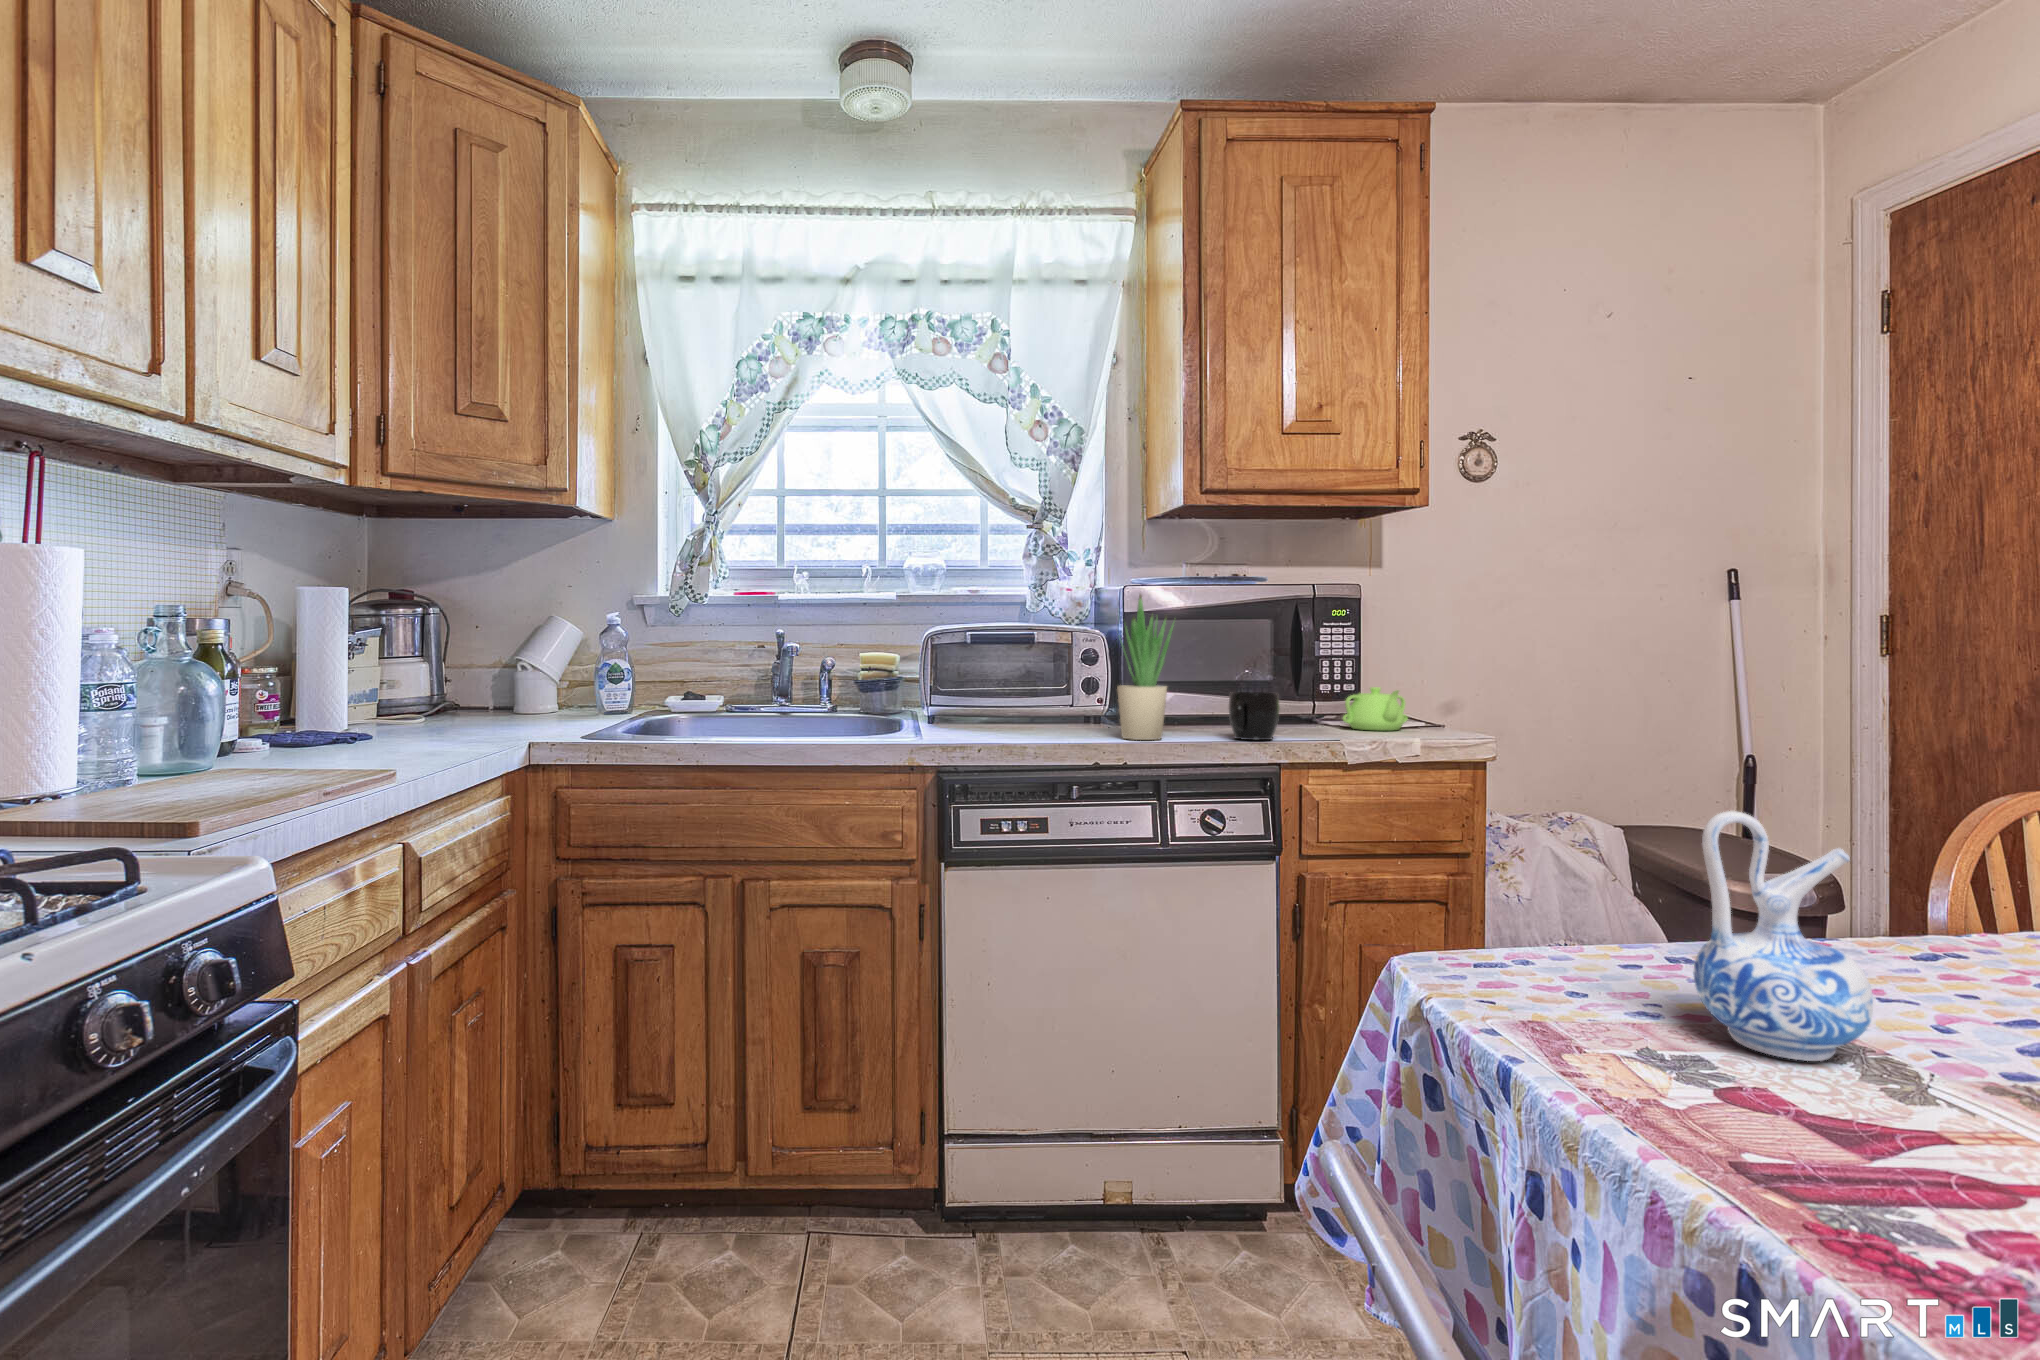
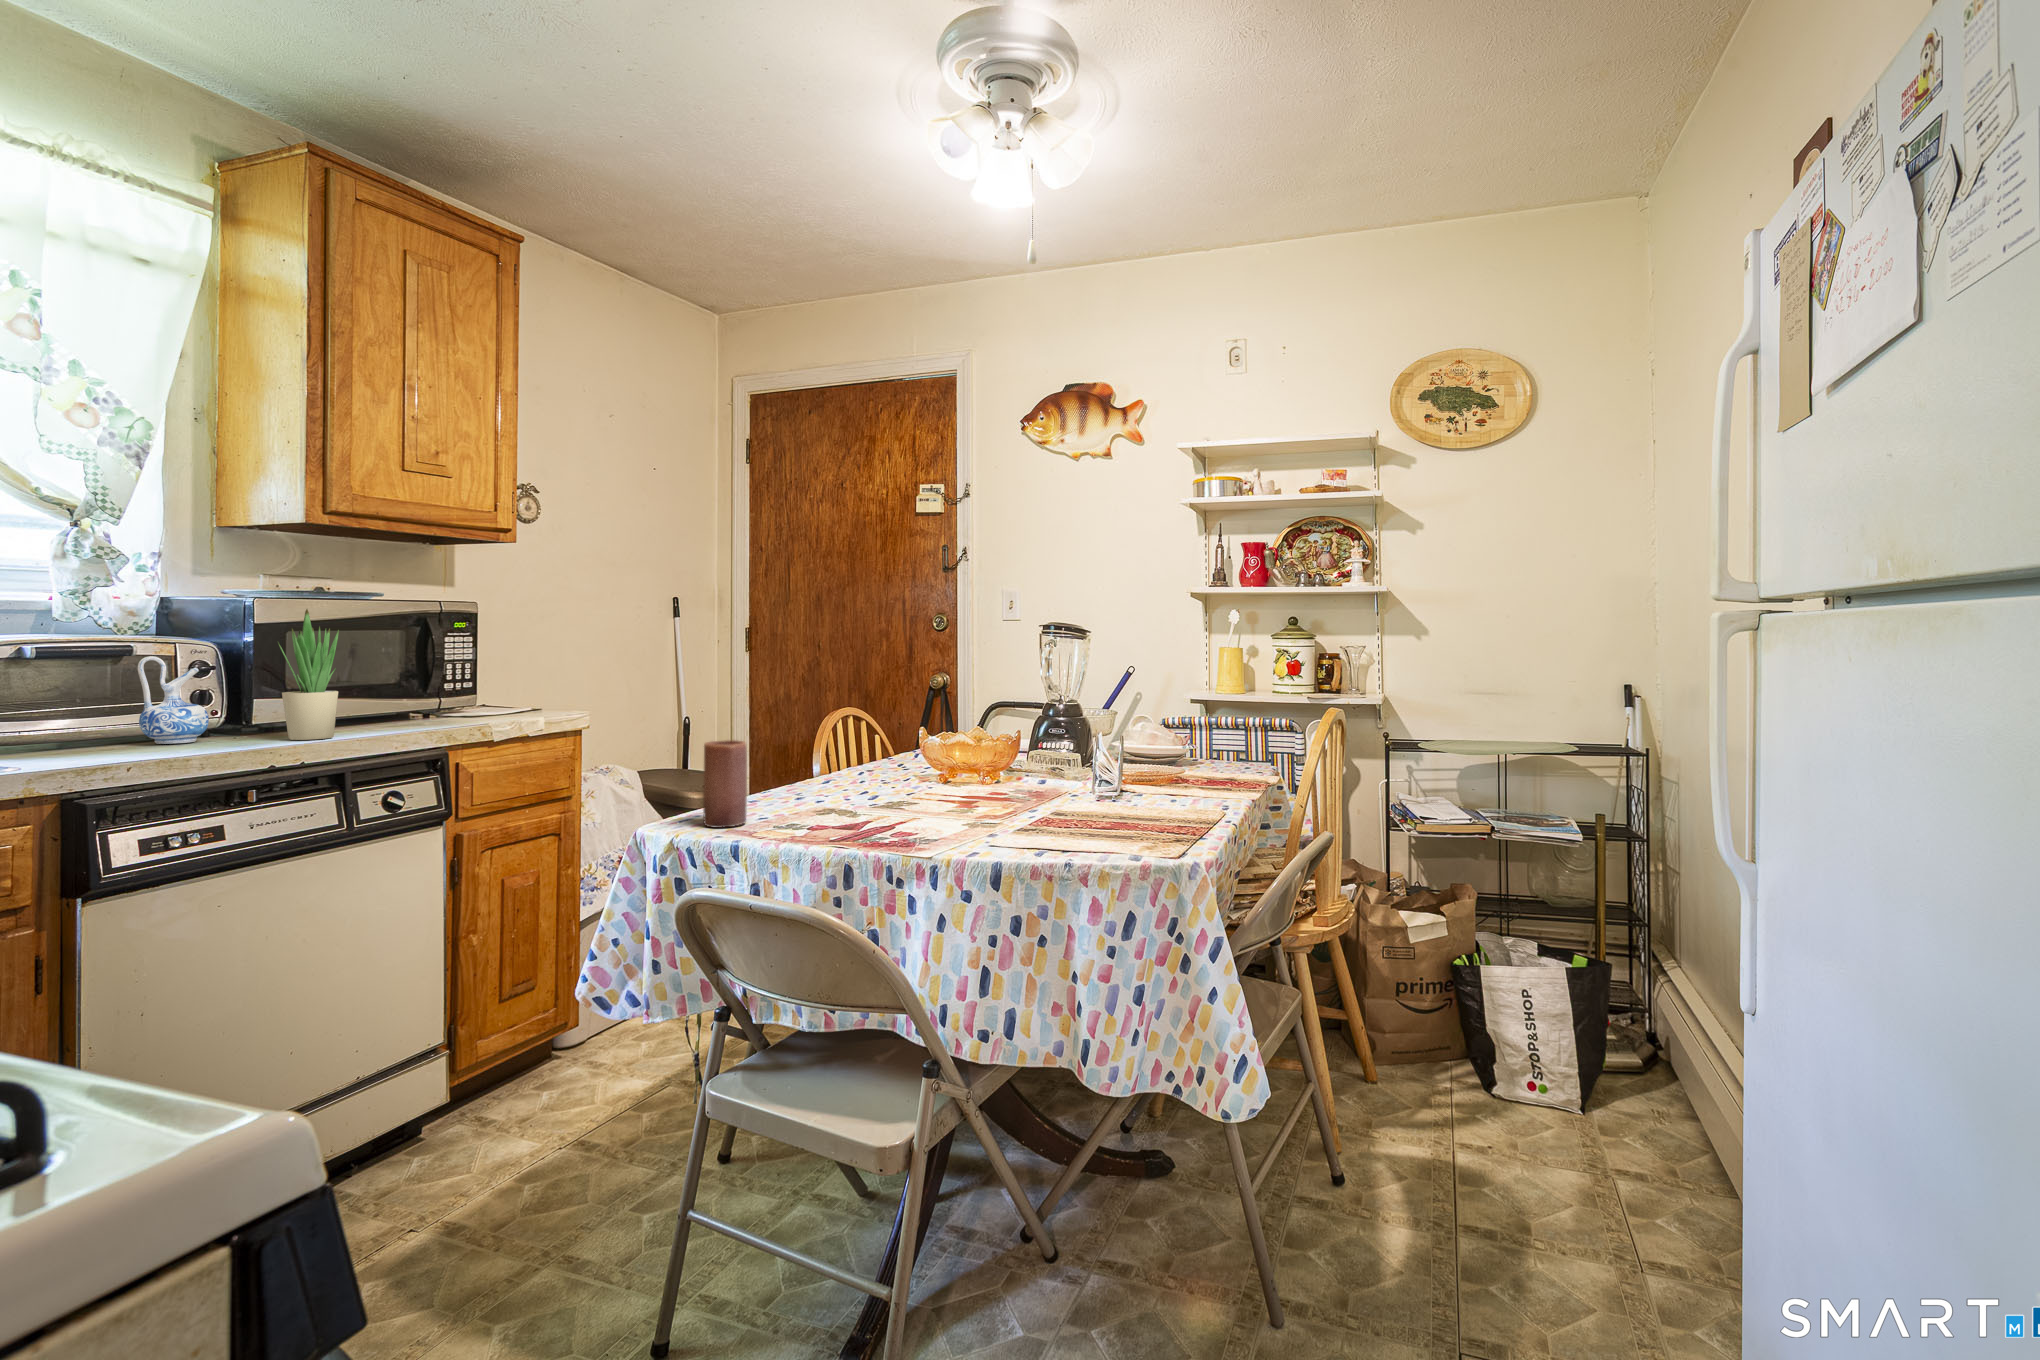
teapot: present [1342,687,1408,730] -> none [464,683,516,717]
mug: present [1229,692,1280,740] -> none [392,692,439,731]
ceramic pitcher: present [1694,811,1874,1061] -> present [138,656,209,744]
candle: none [1490,818,1591,1009] -> present [703,740,747,828]

